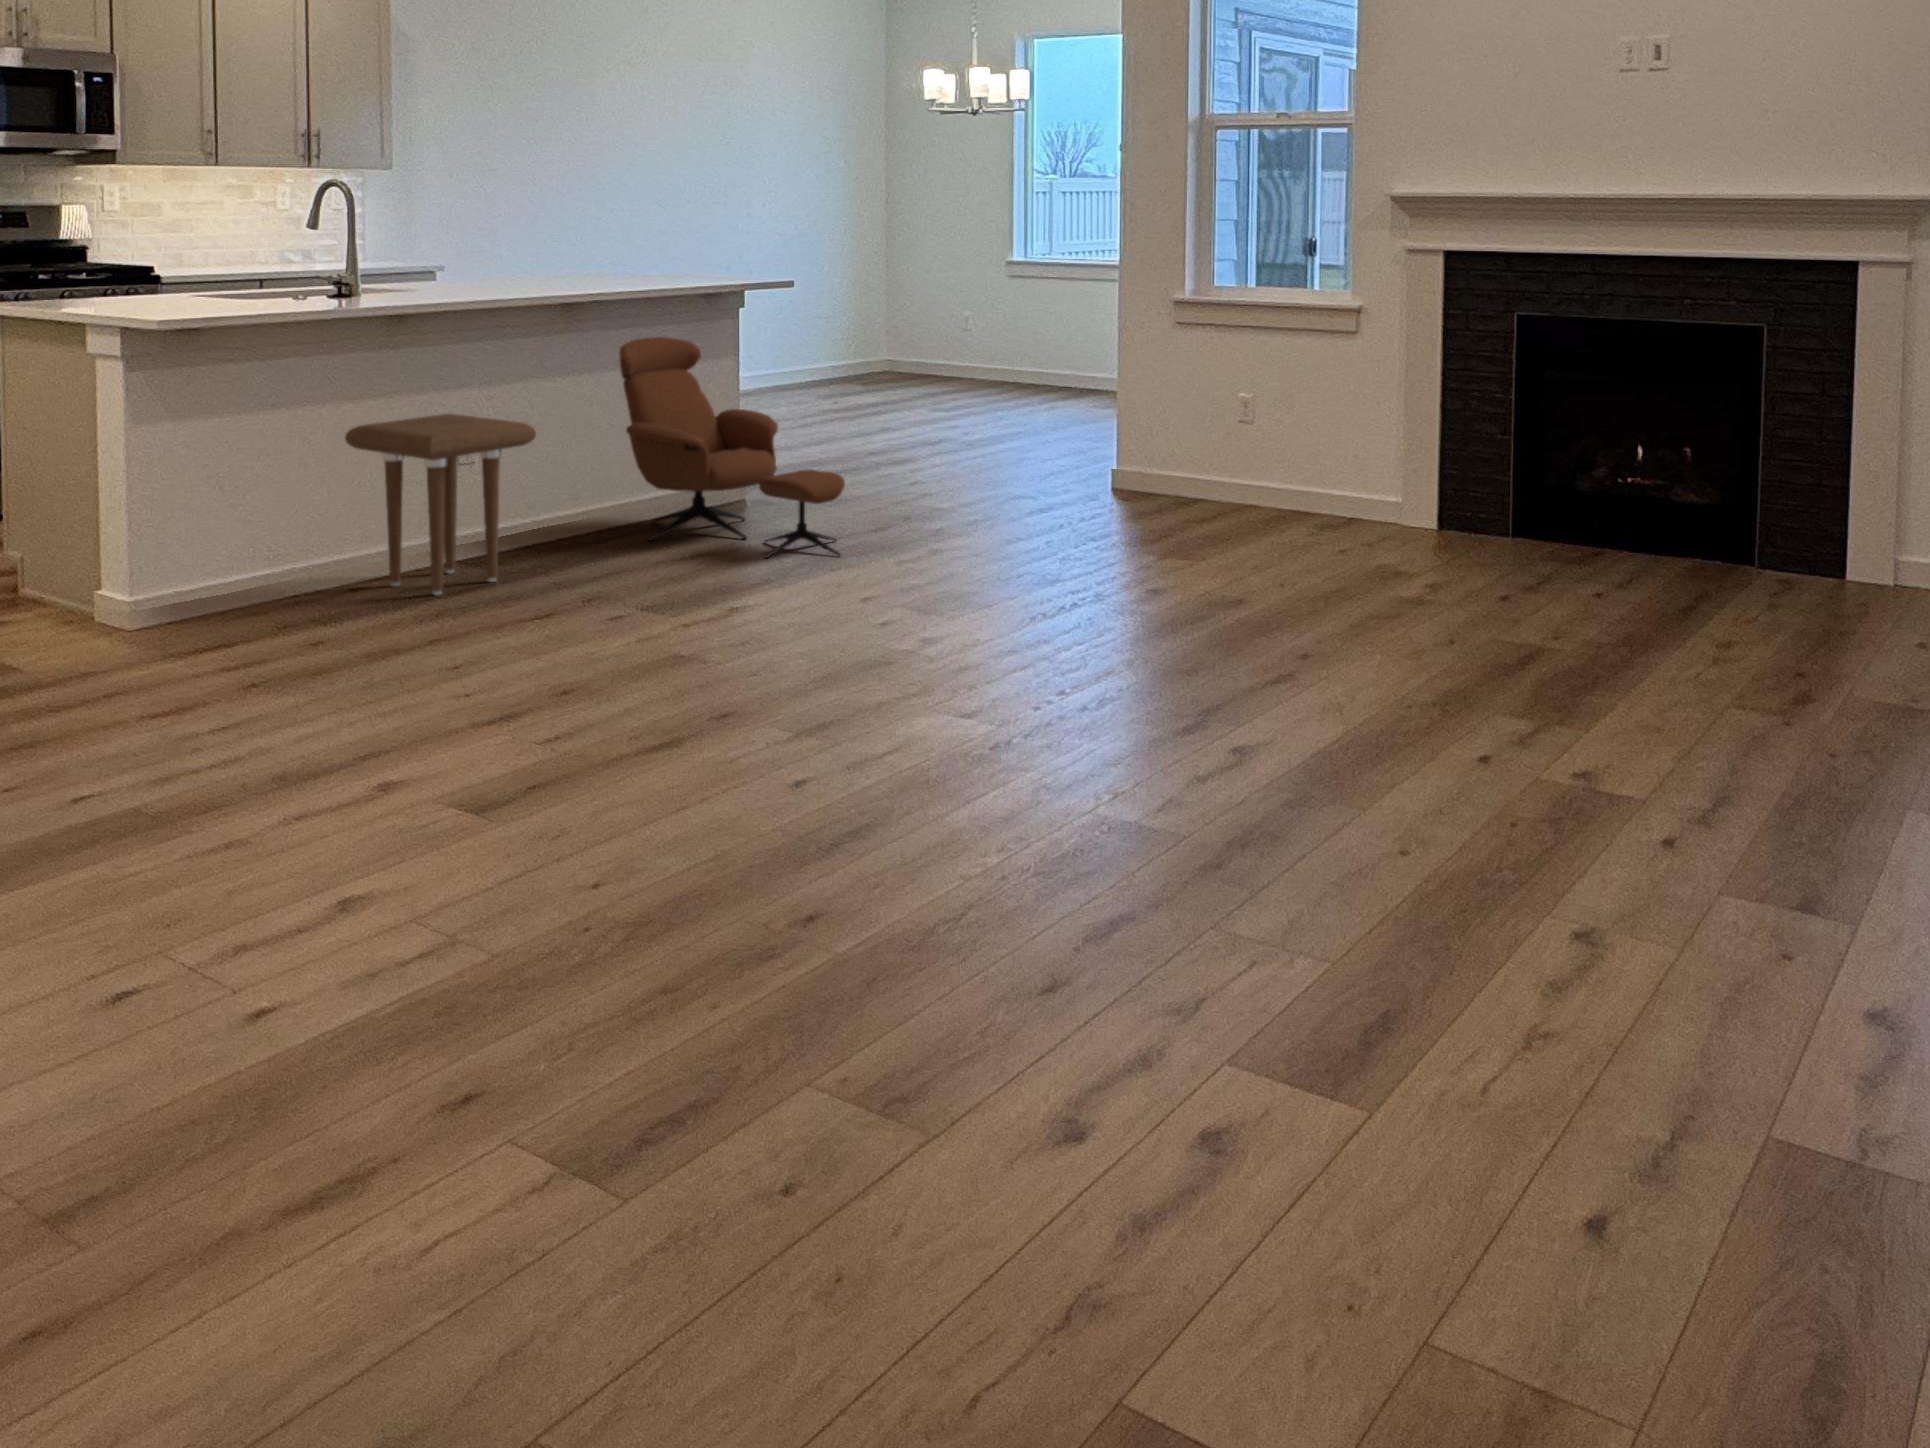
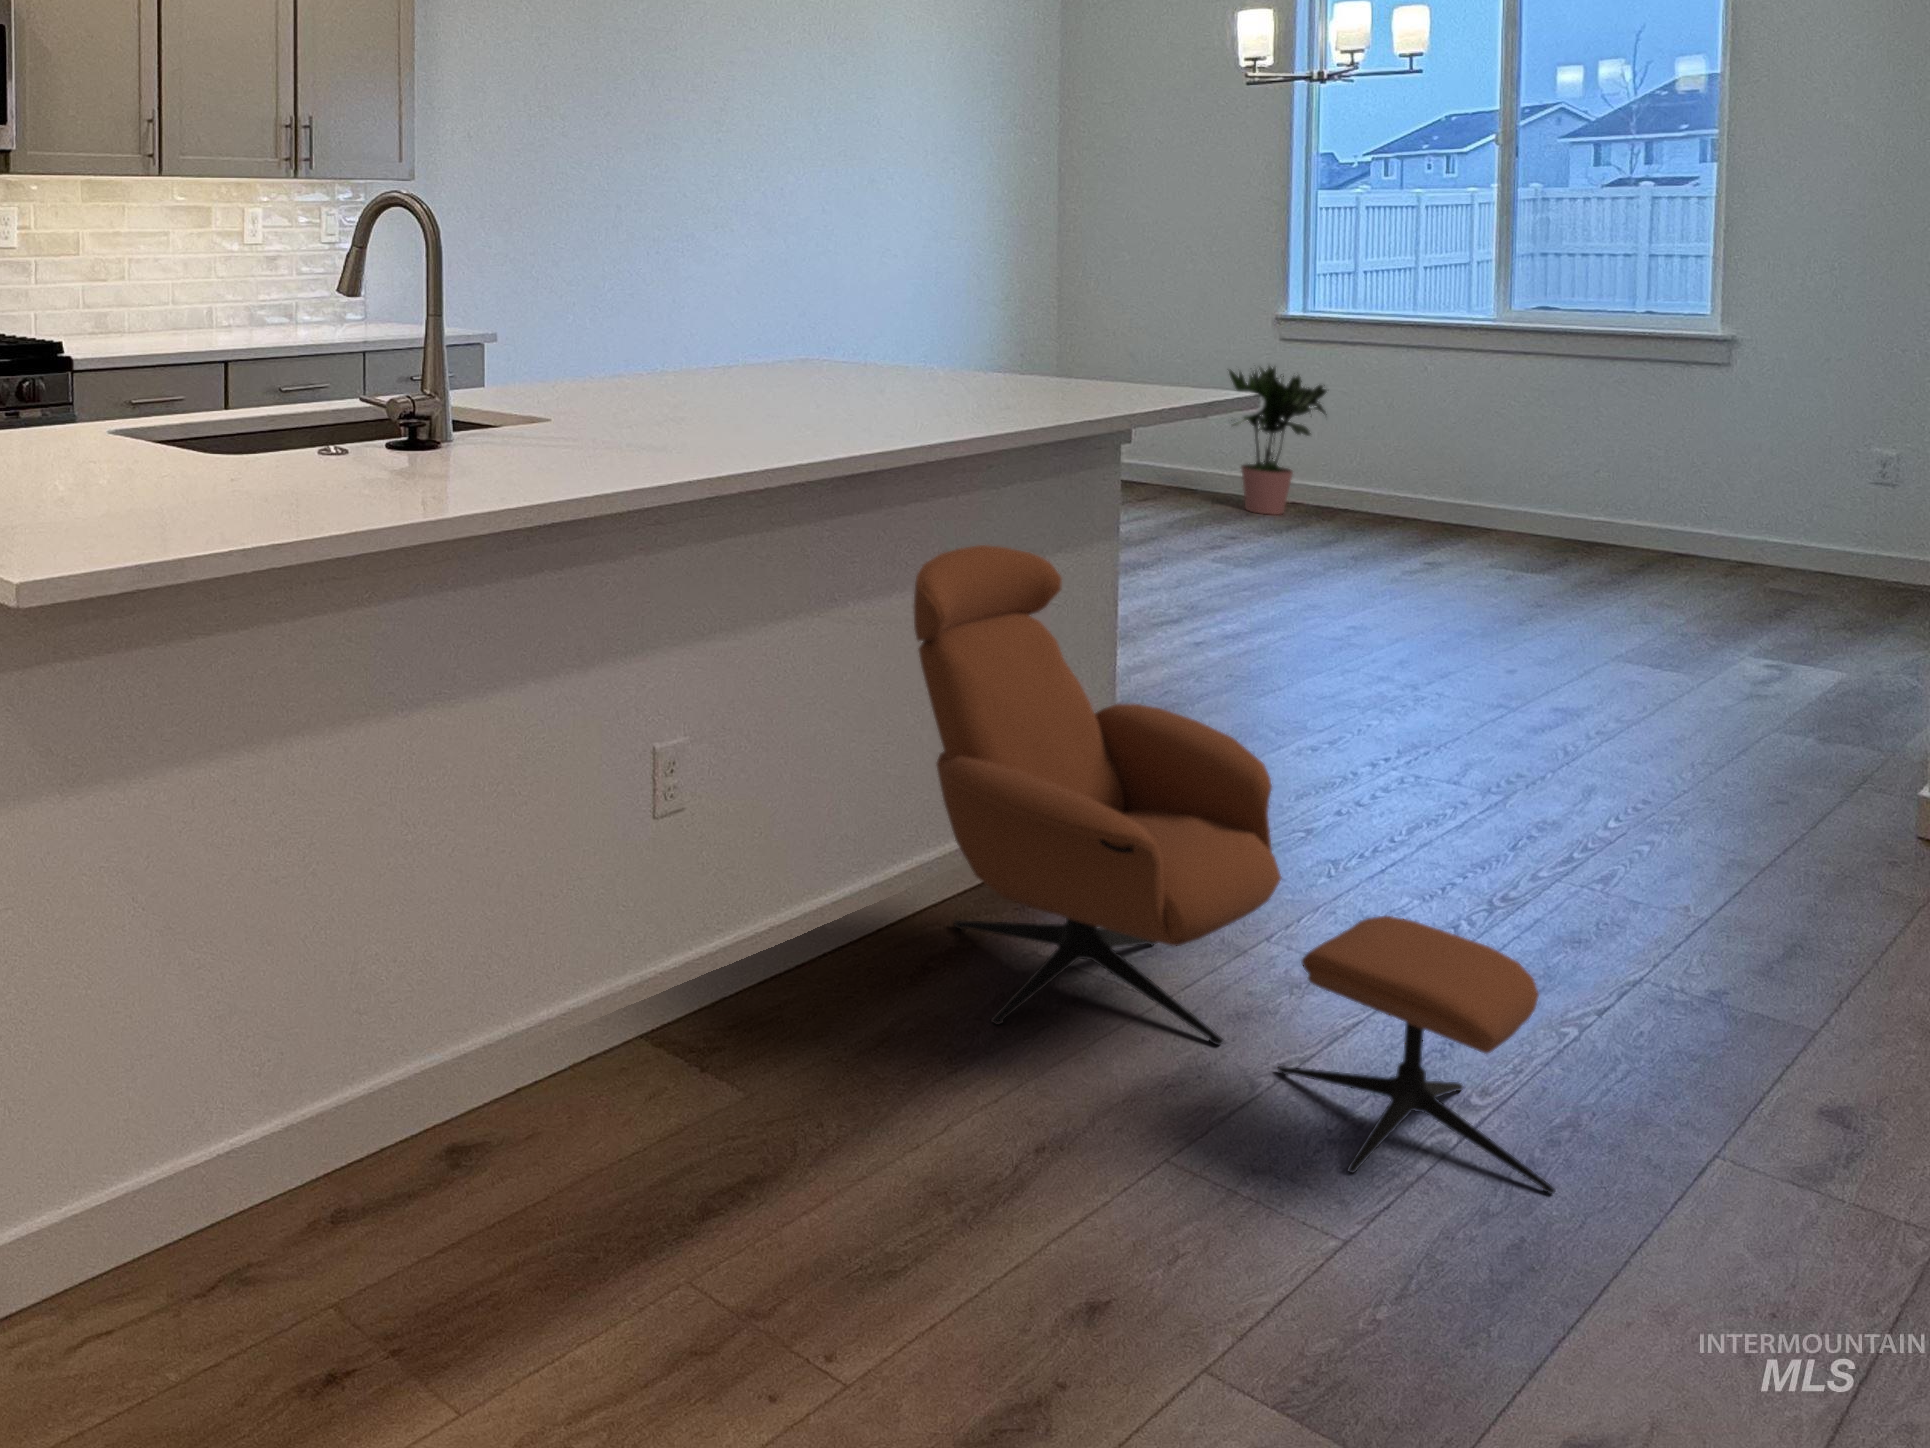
potted plant: none [970,289,1036,389] -> present [1229,366,1327,515]
side table: present [345,414,536,595] -> none [383,763,835,1291]

